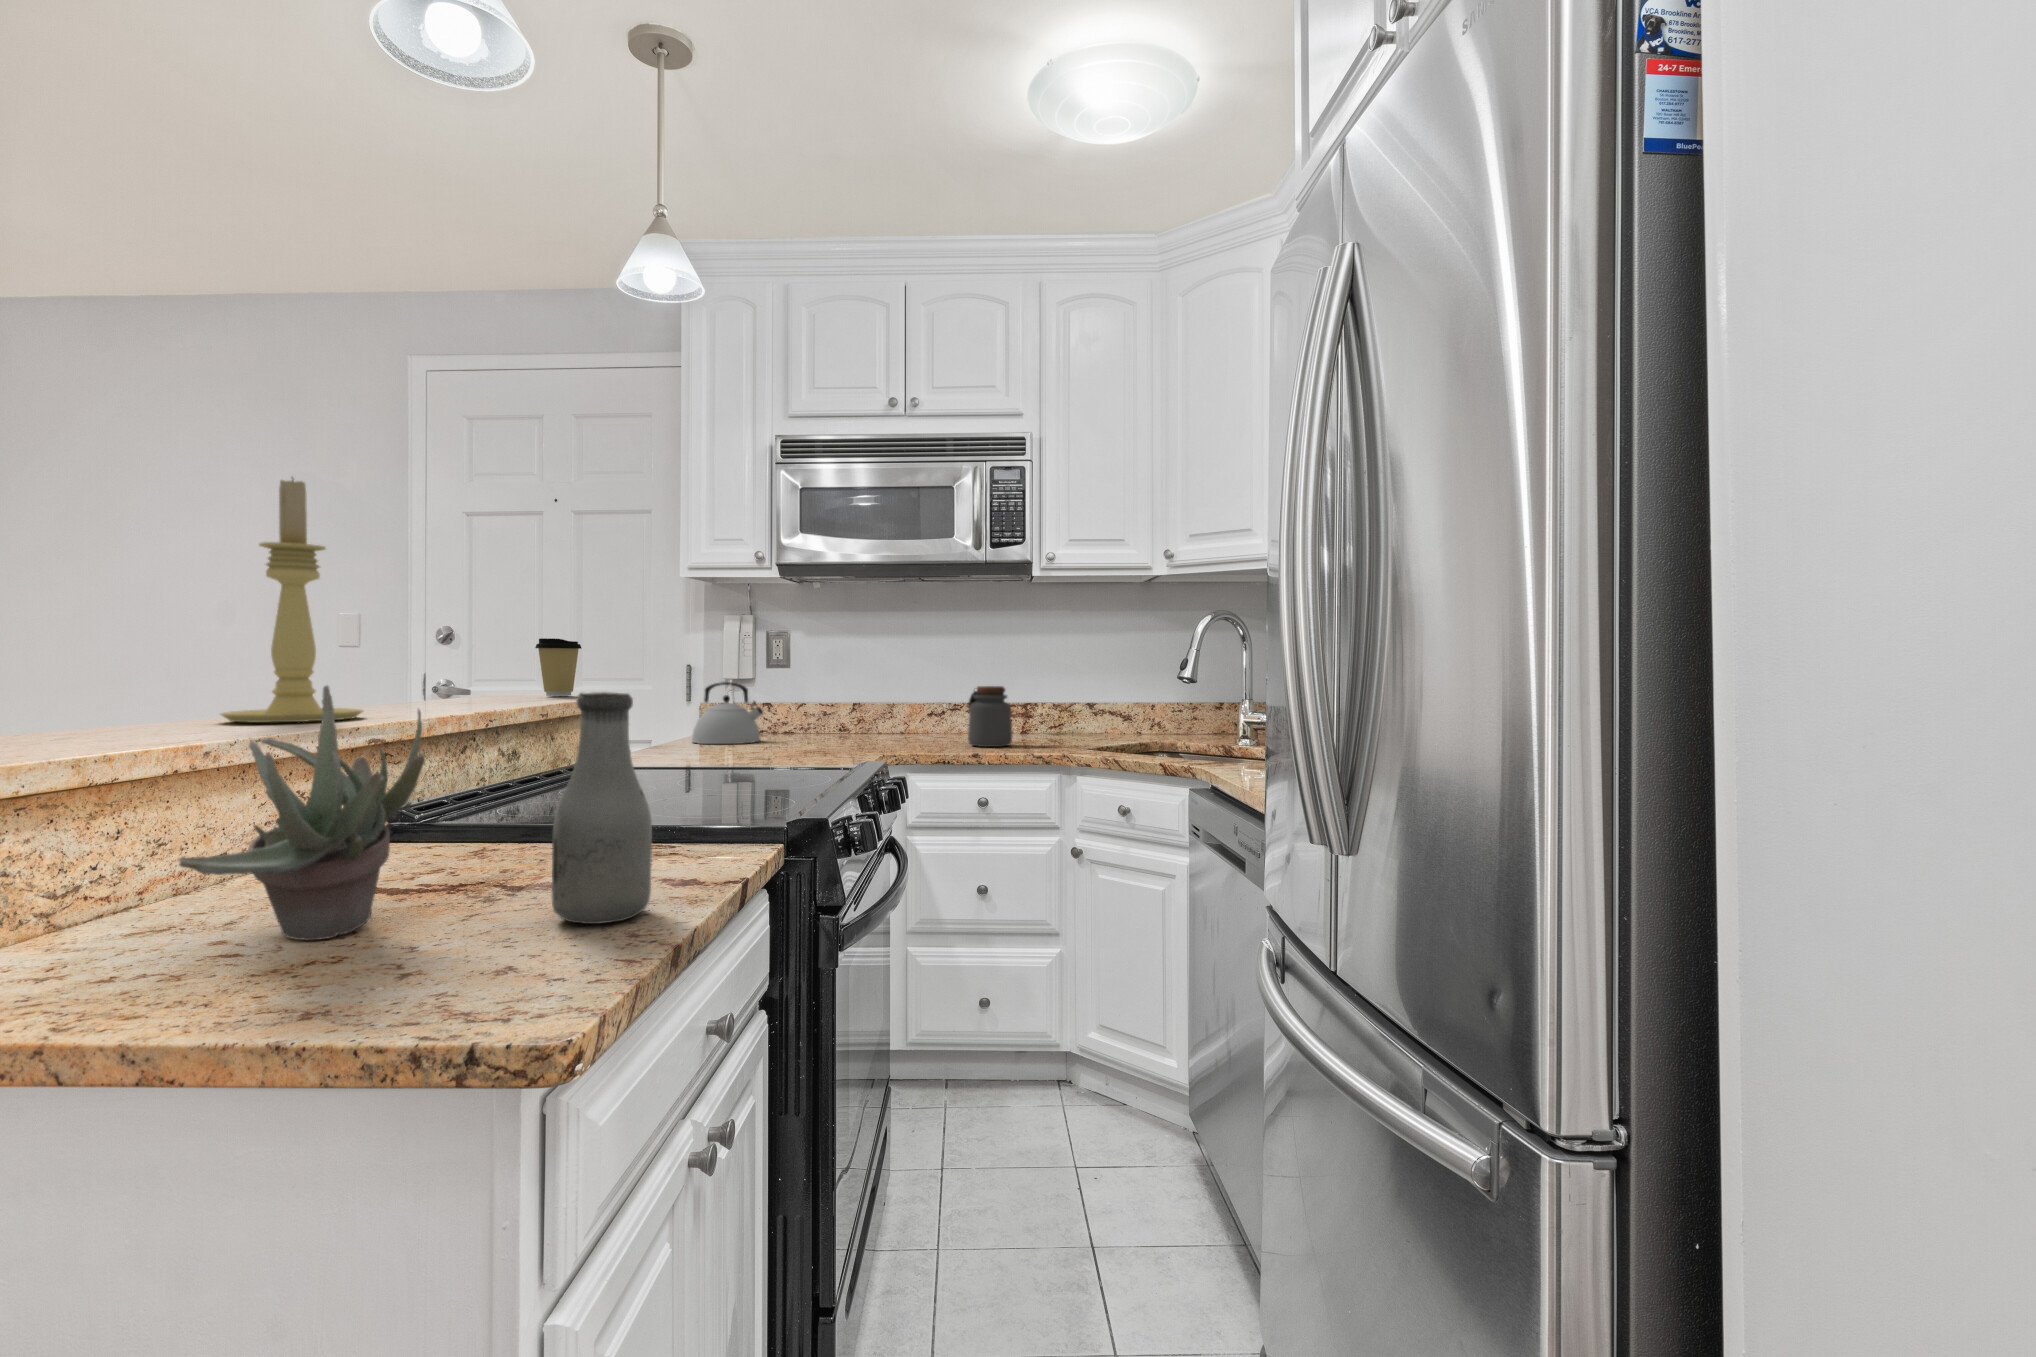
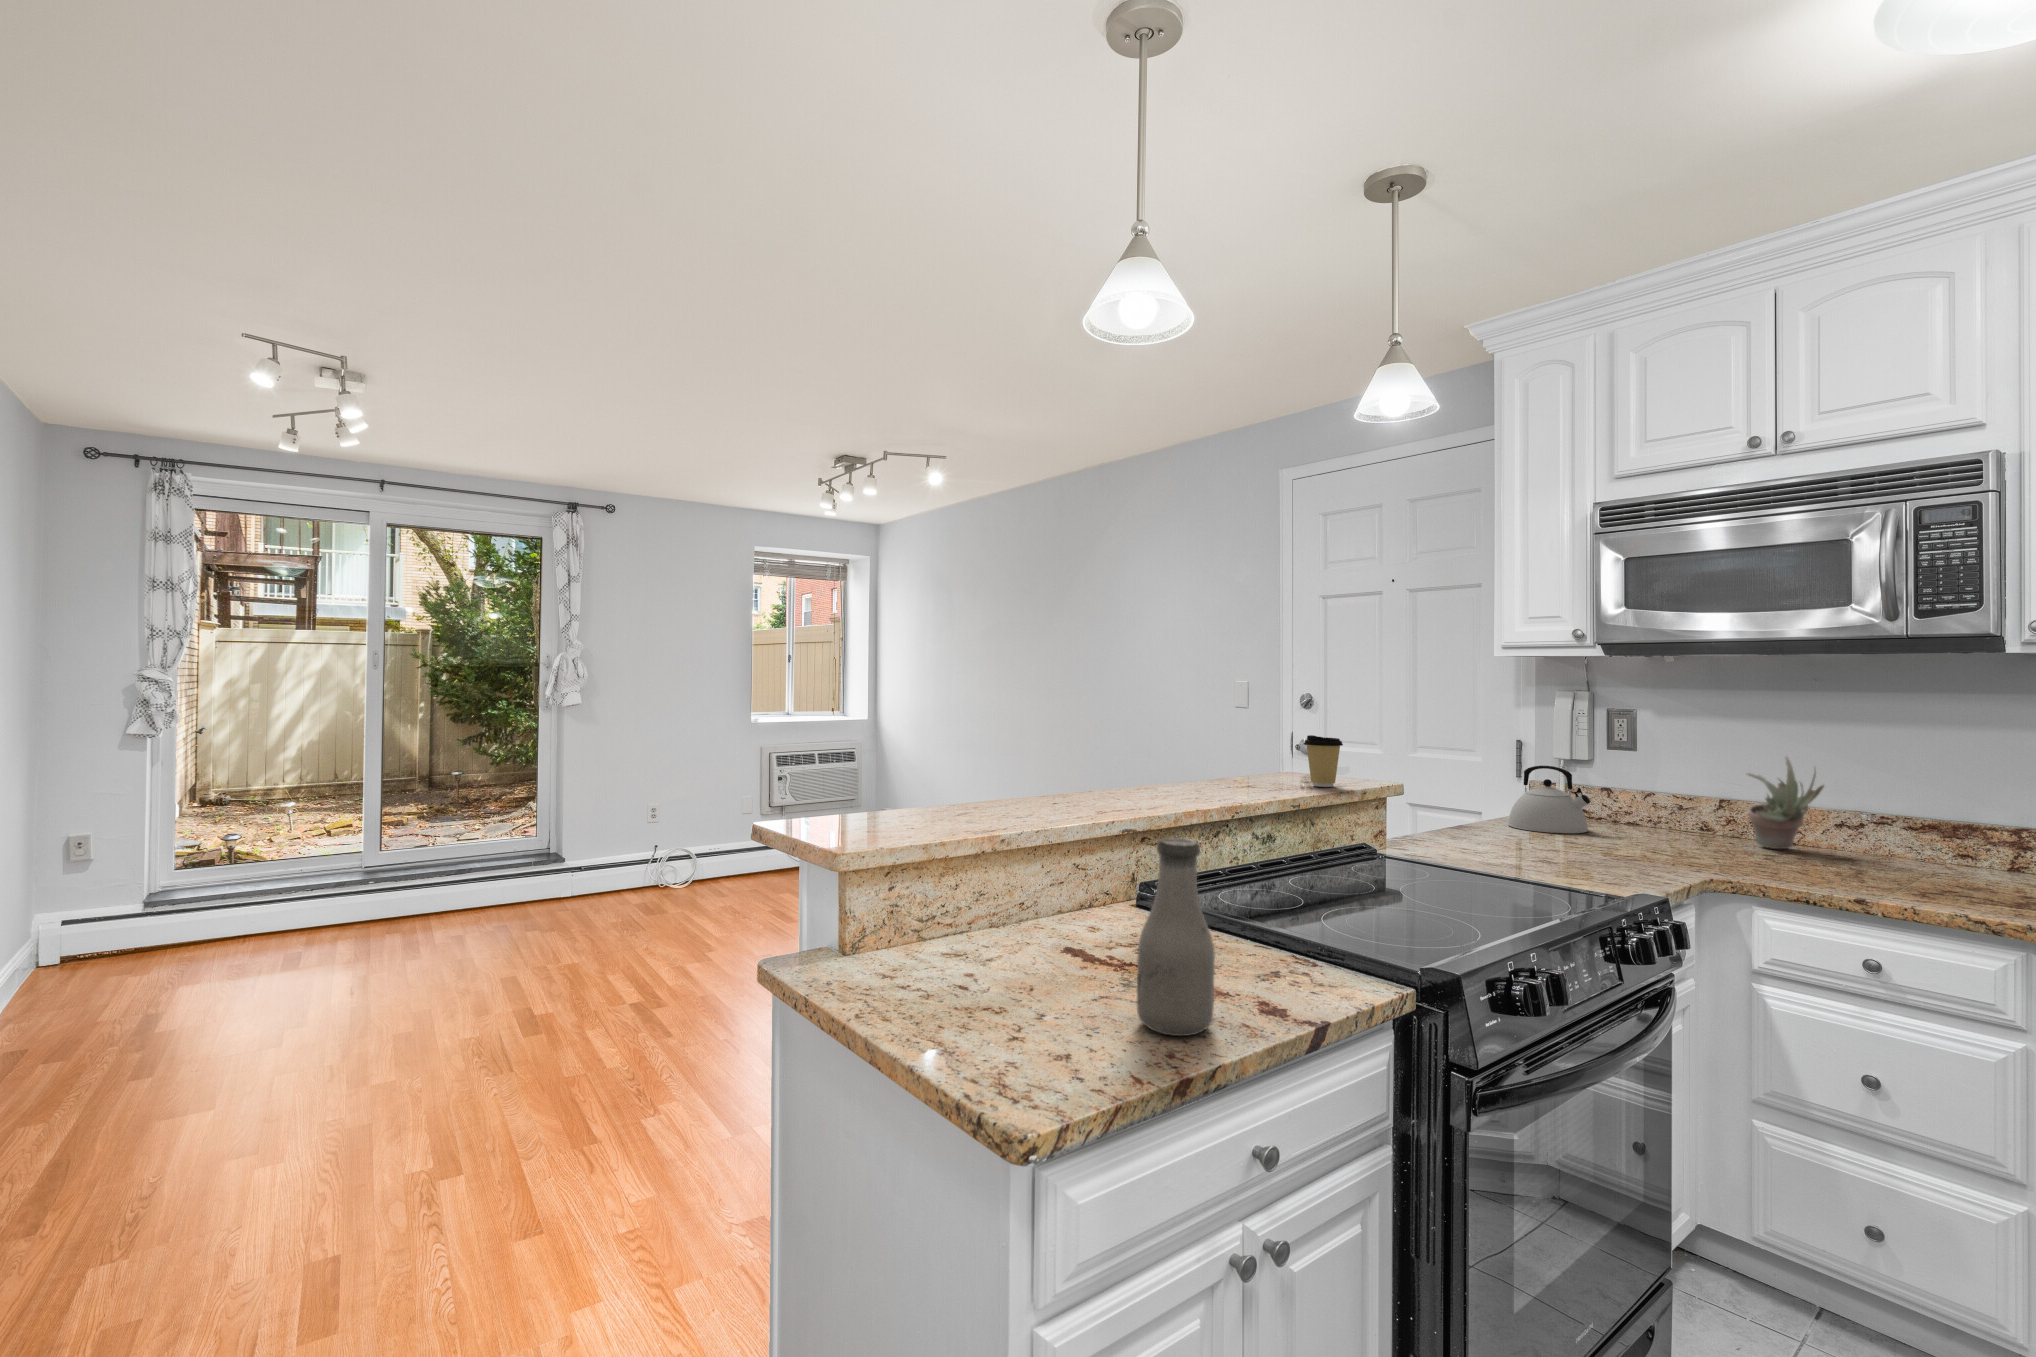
candle holder: present [221,479,363,722] -> none [1052,636,1135,811]
succulent plant: present [179,686,424,940] -> present [1748,757,1824,849]
jar: present [968,686,1012,747] -> none [1877,800,1963,890]

